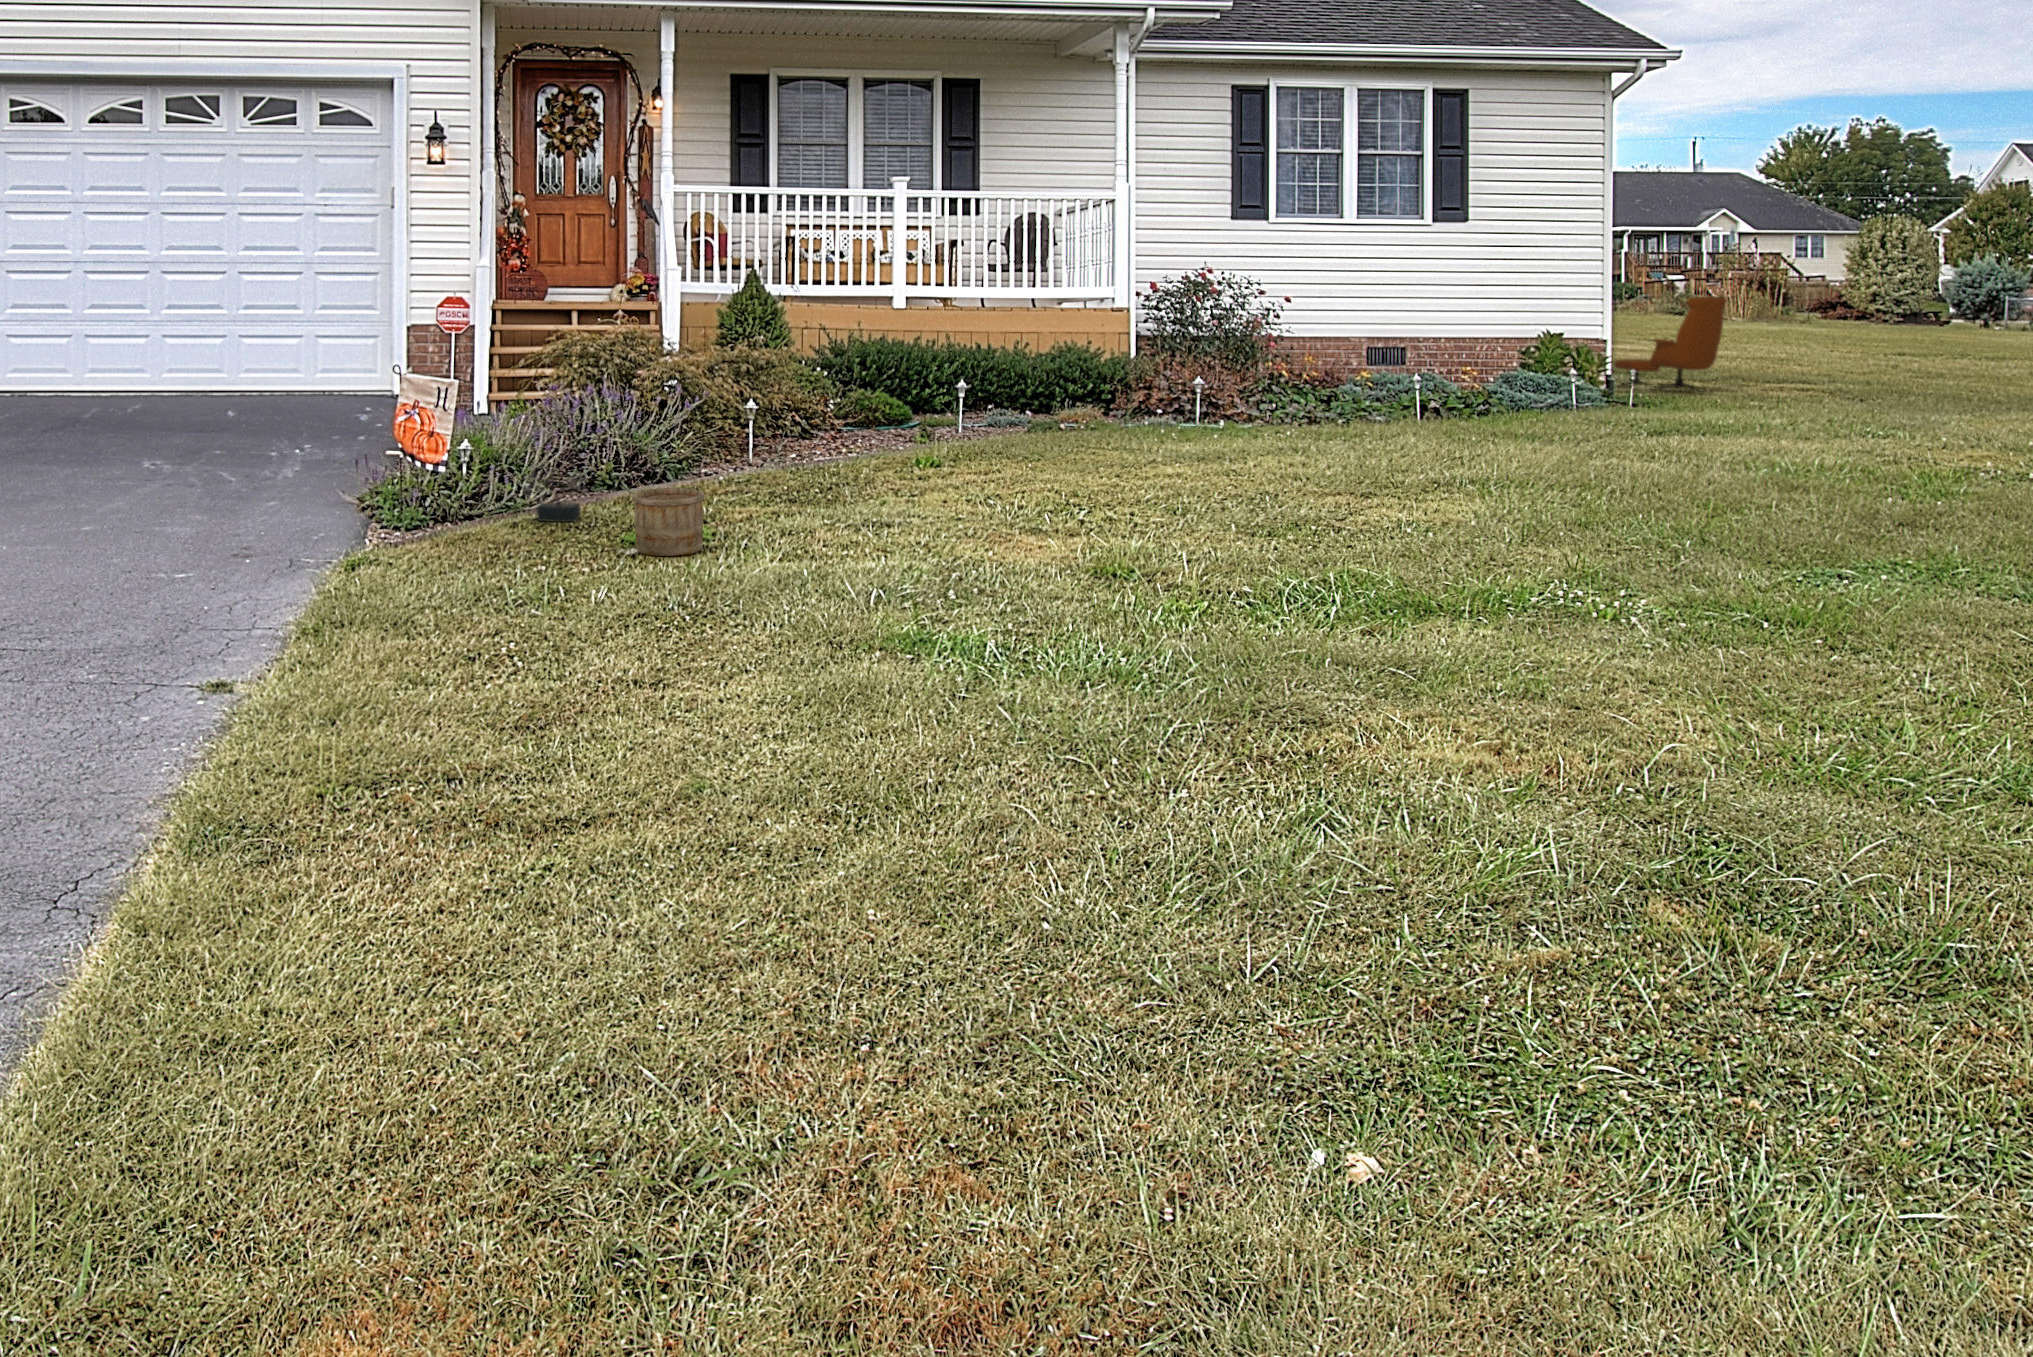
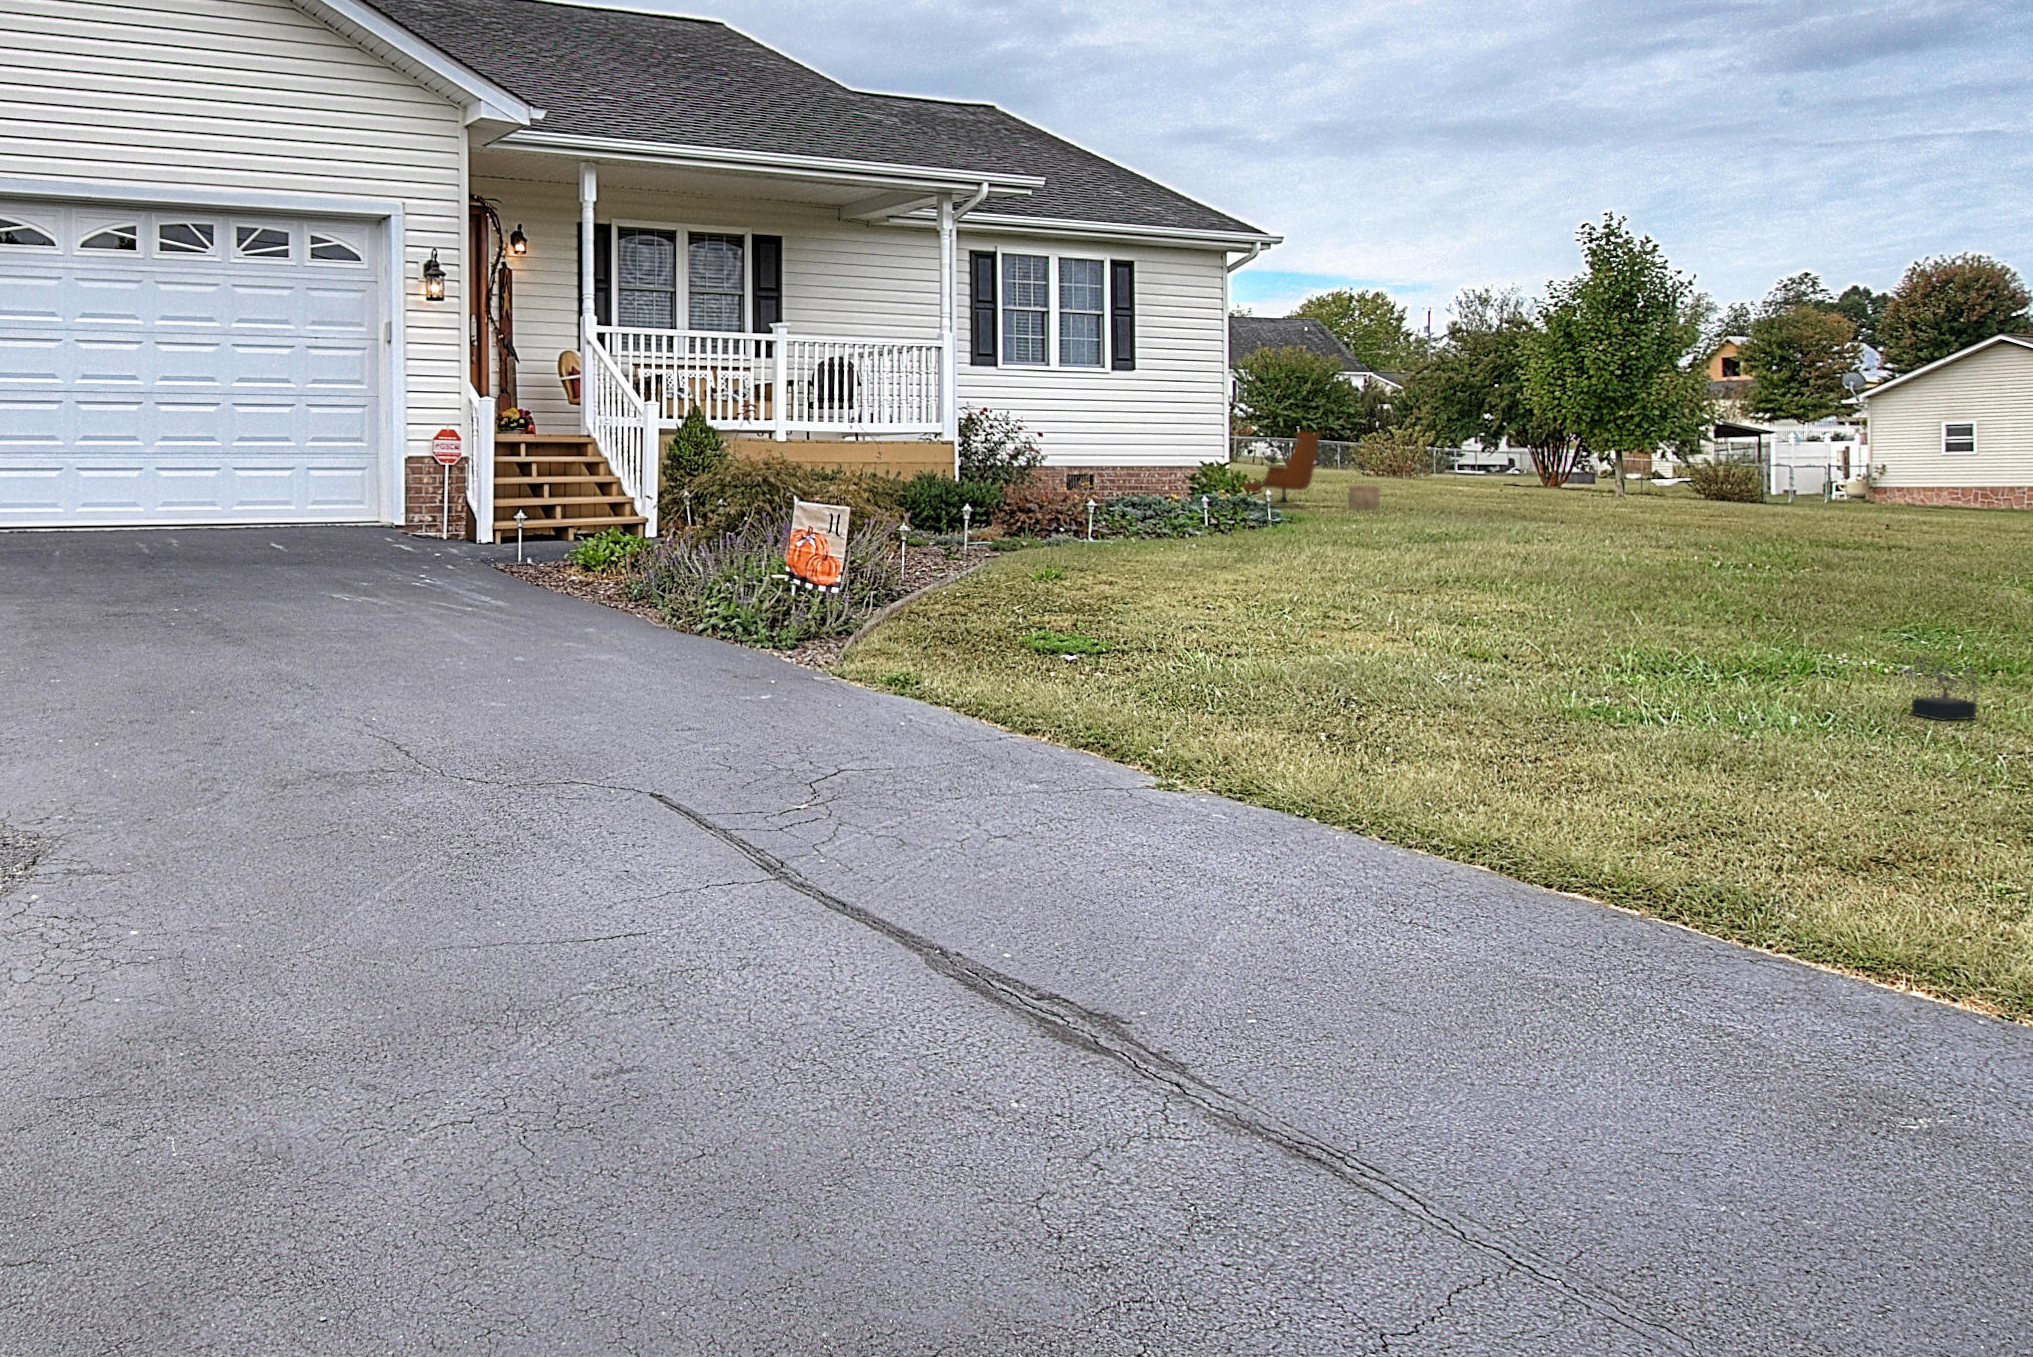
decorative plant: present [525,465,587,522] -> present [1900,655,1978,721]
wooden bucket: present [632,488,704,556] -> present [1348,485,1379,510]

